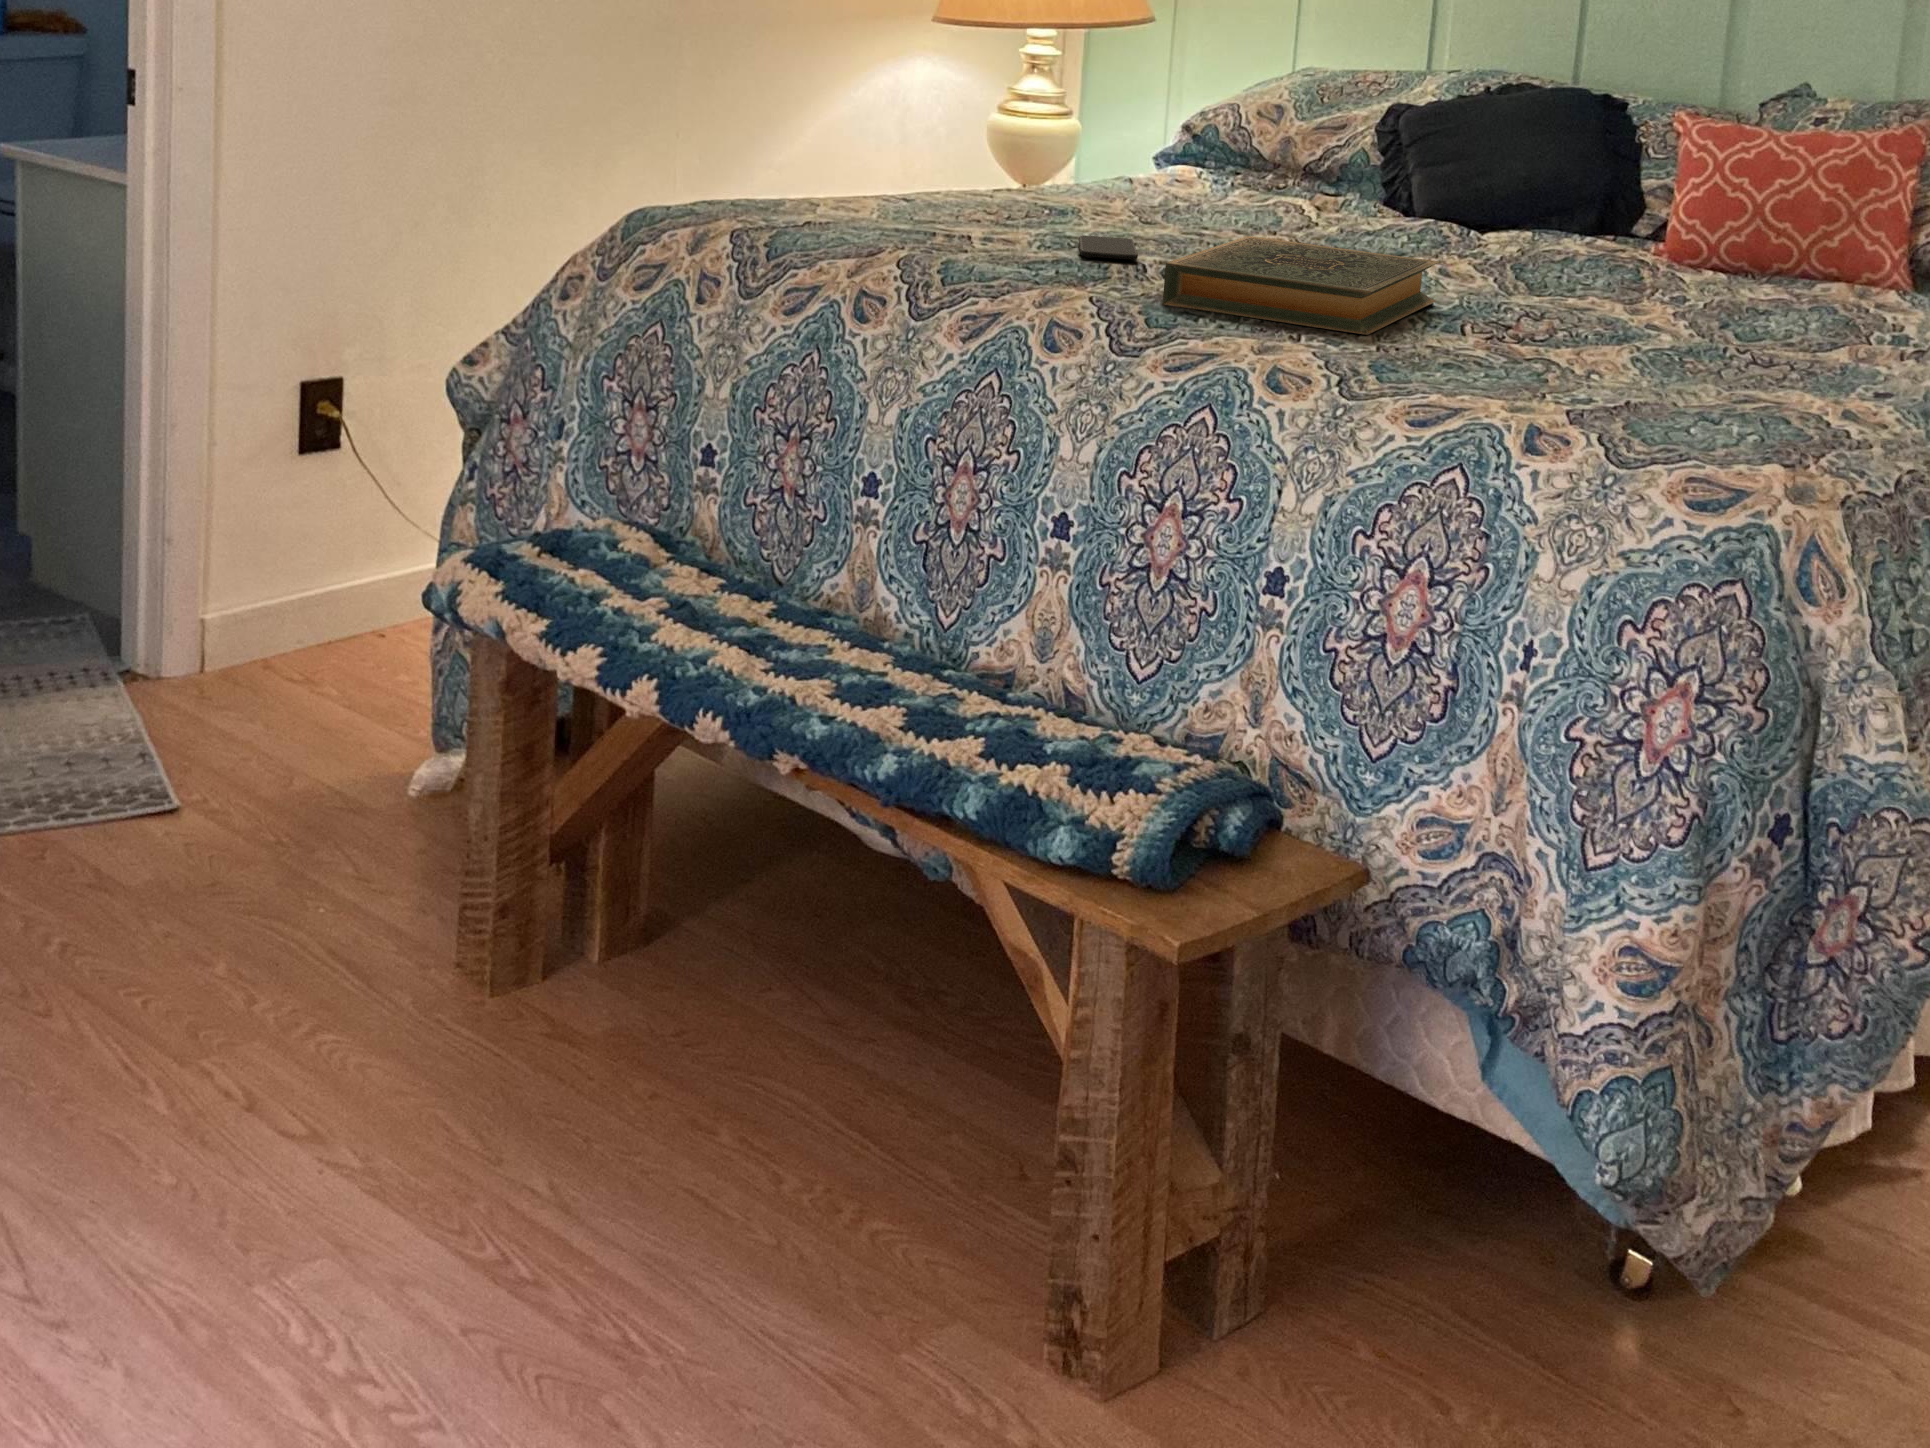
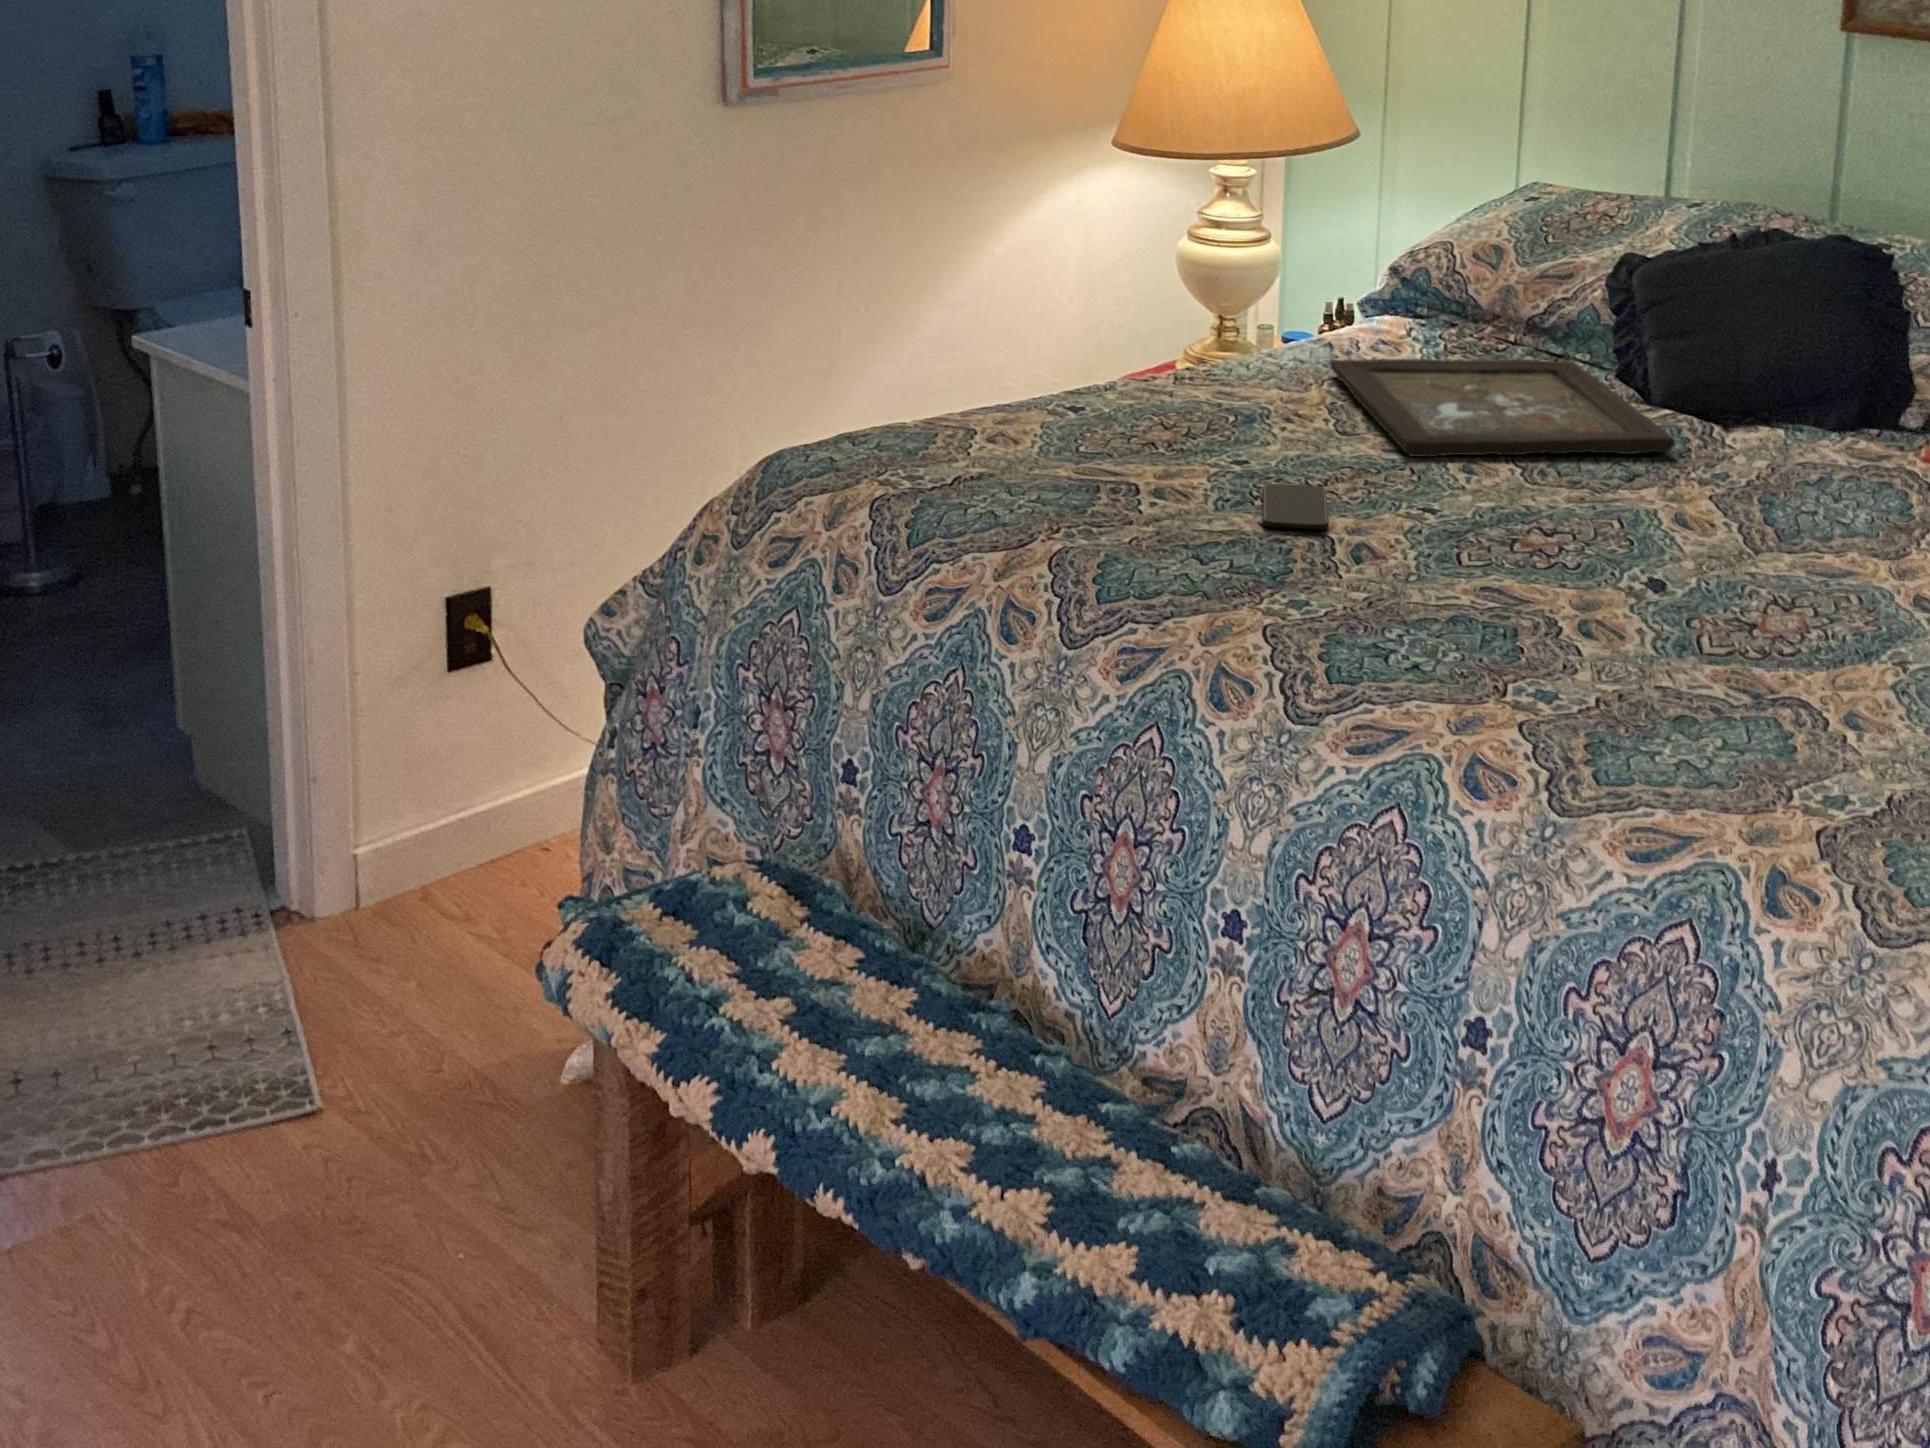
tray: none [1130,178,1436,240] -> present [1330,359,1675,457]
hardback book: present [1163,236,1439,335] -> none [1351,505,1674,672]

